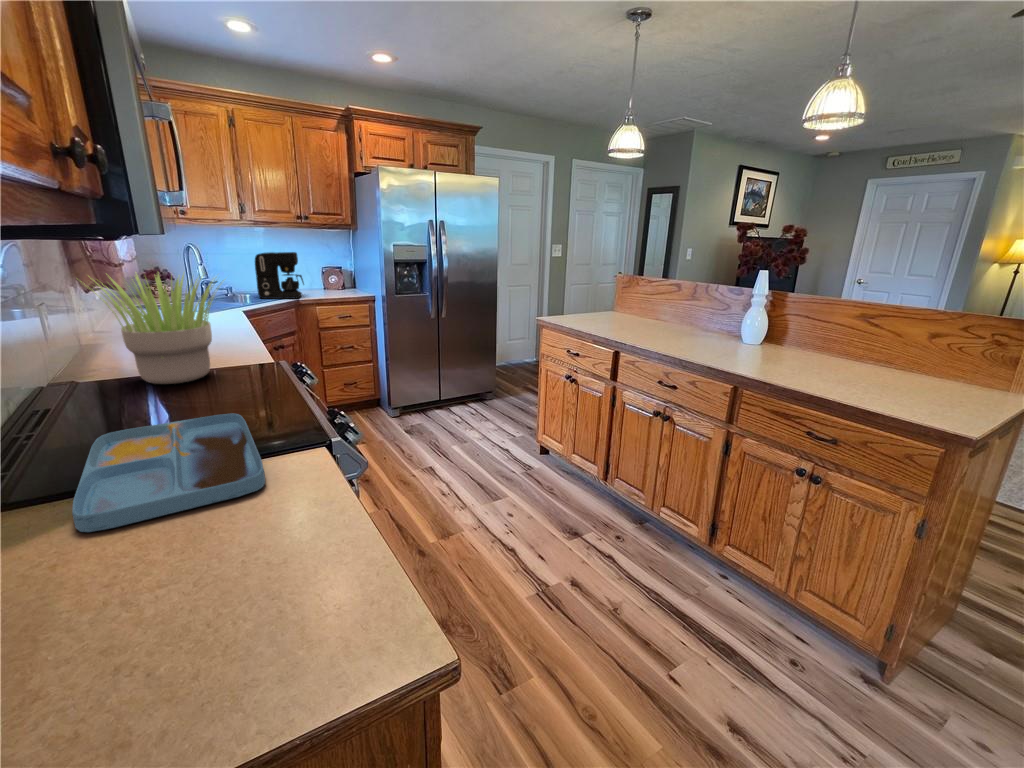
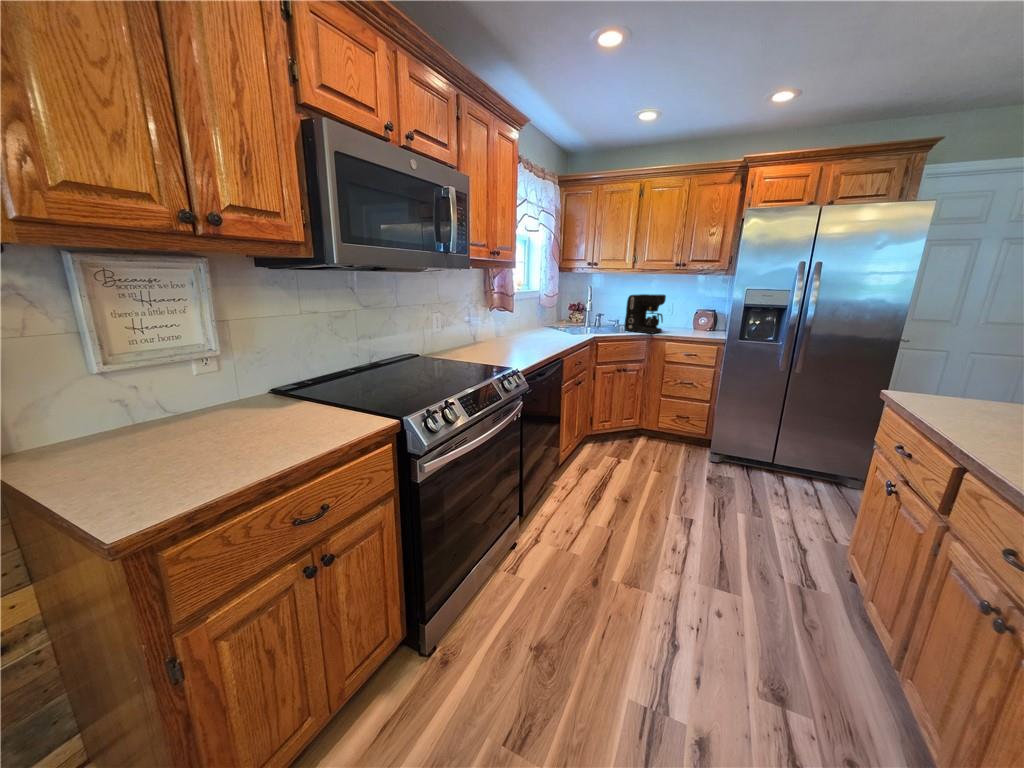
potted plant: present [95,272,221,384] -> none [411,296,490,367]
tray: present [72,414,265,532] -> none [269,376,404,420]

